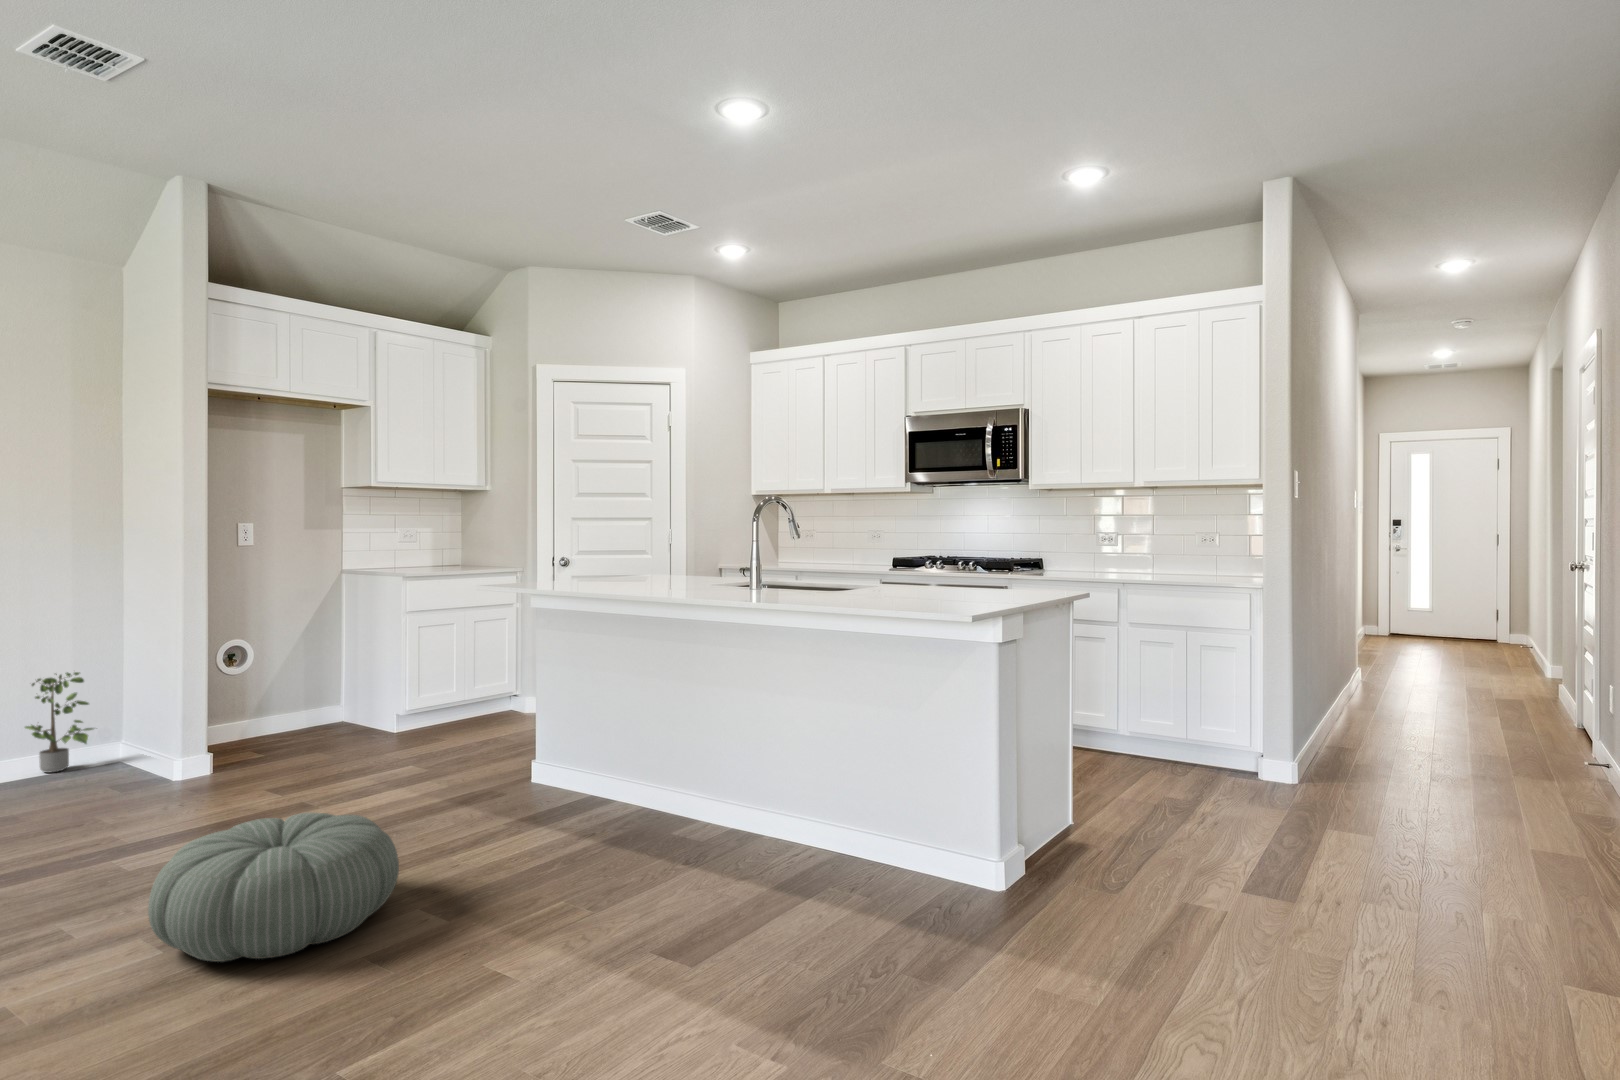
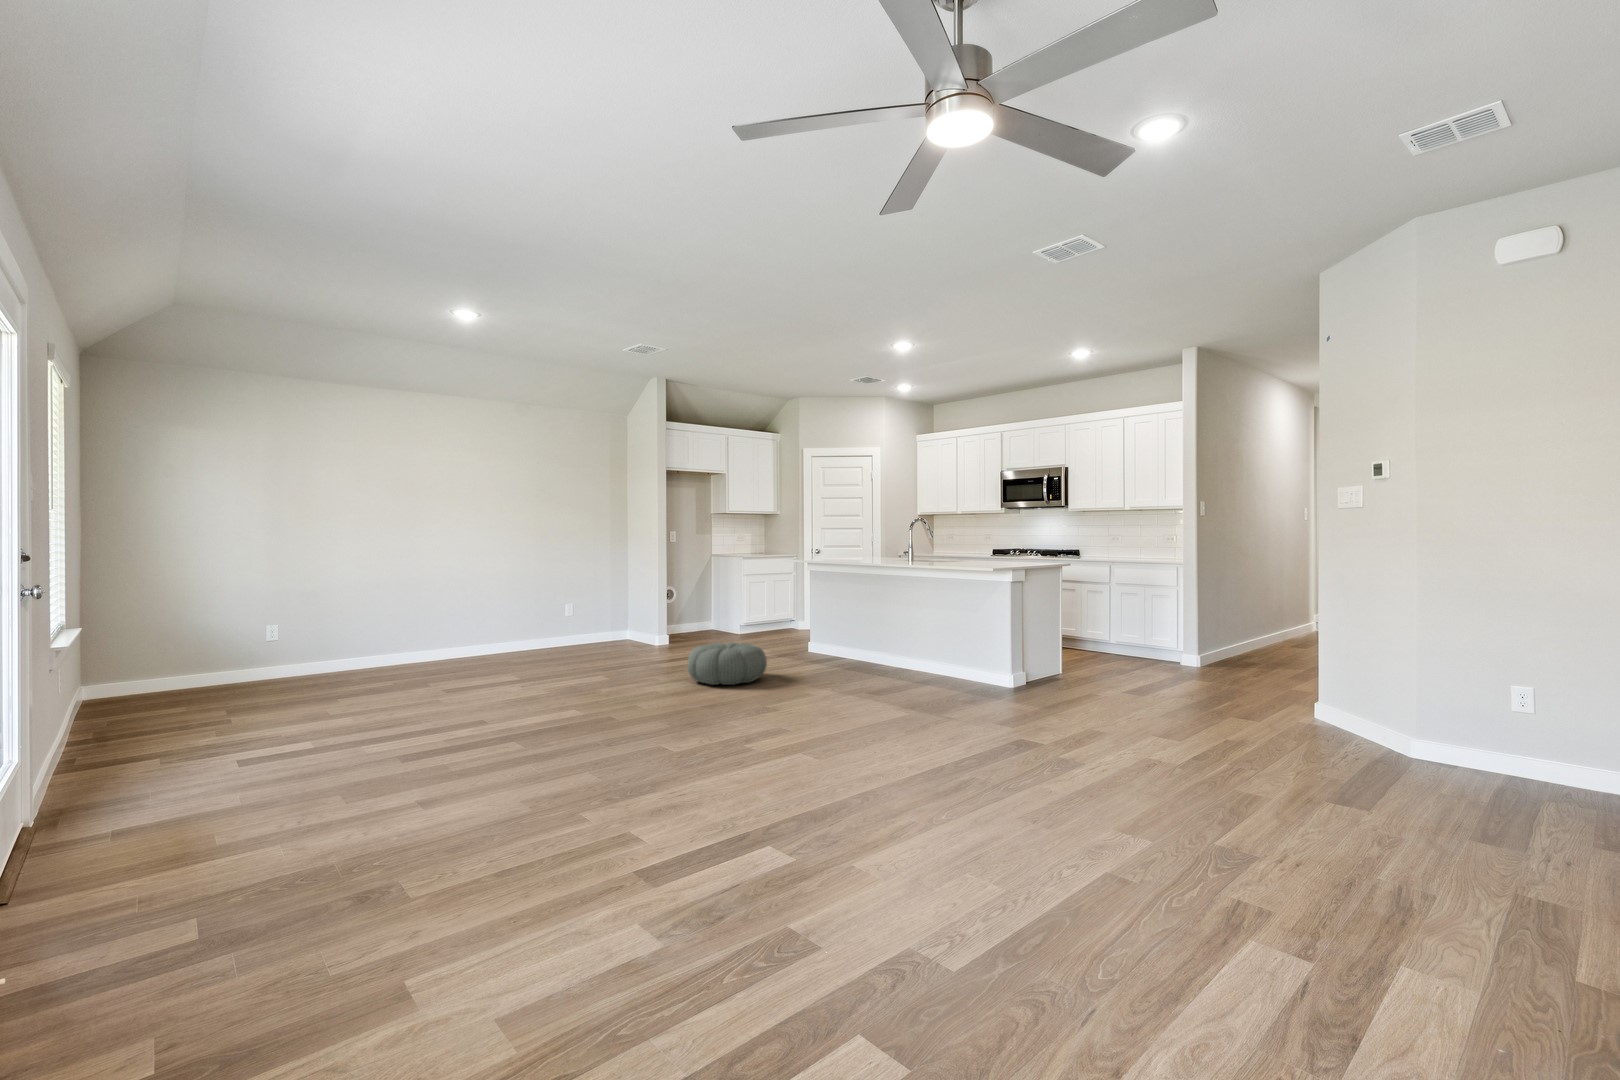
potted plant: present [25,672,93,772] -> none [592,598,618,643]

